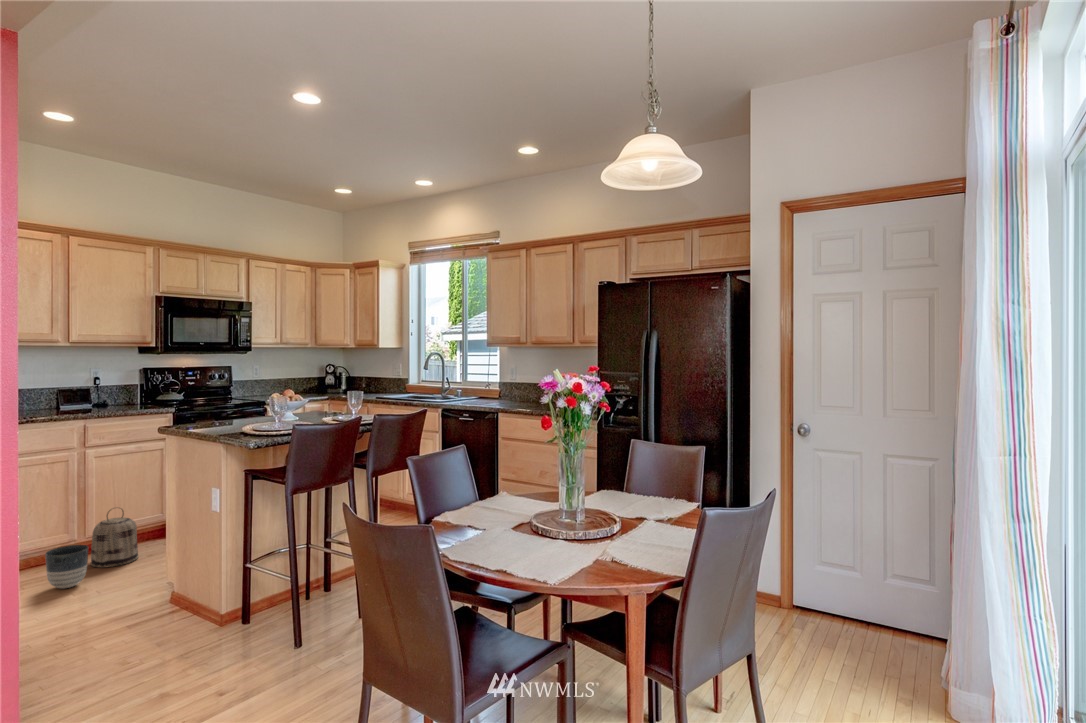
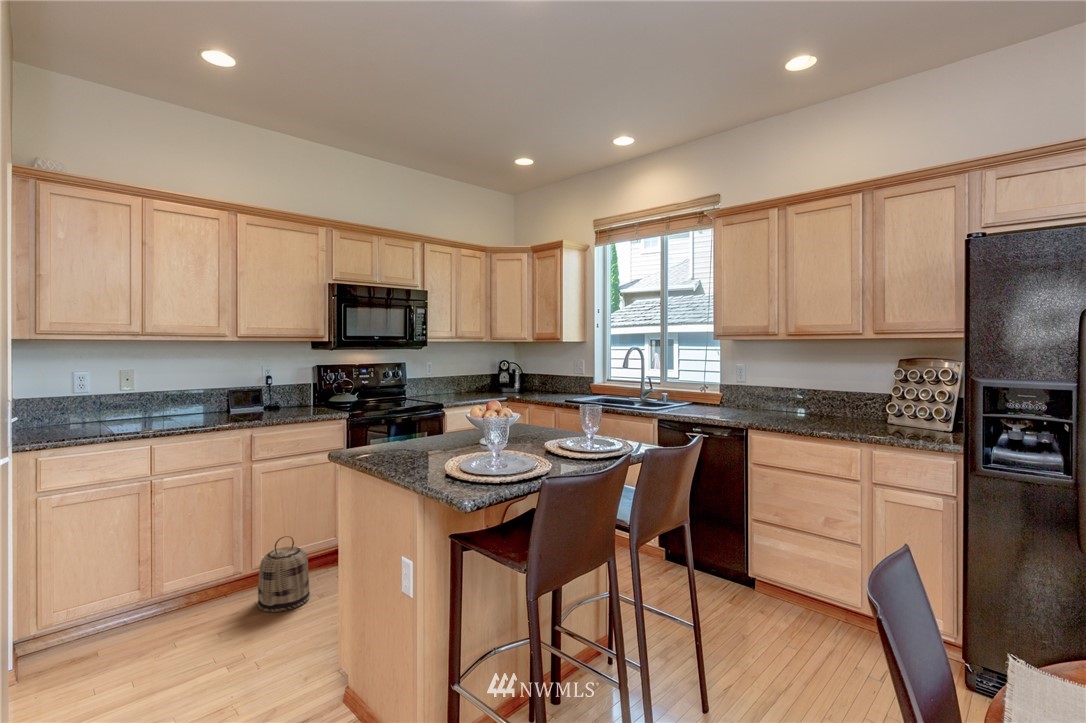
planter: present [45,545,88,589] -> none [200,591,251,651]

